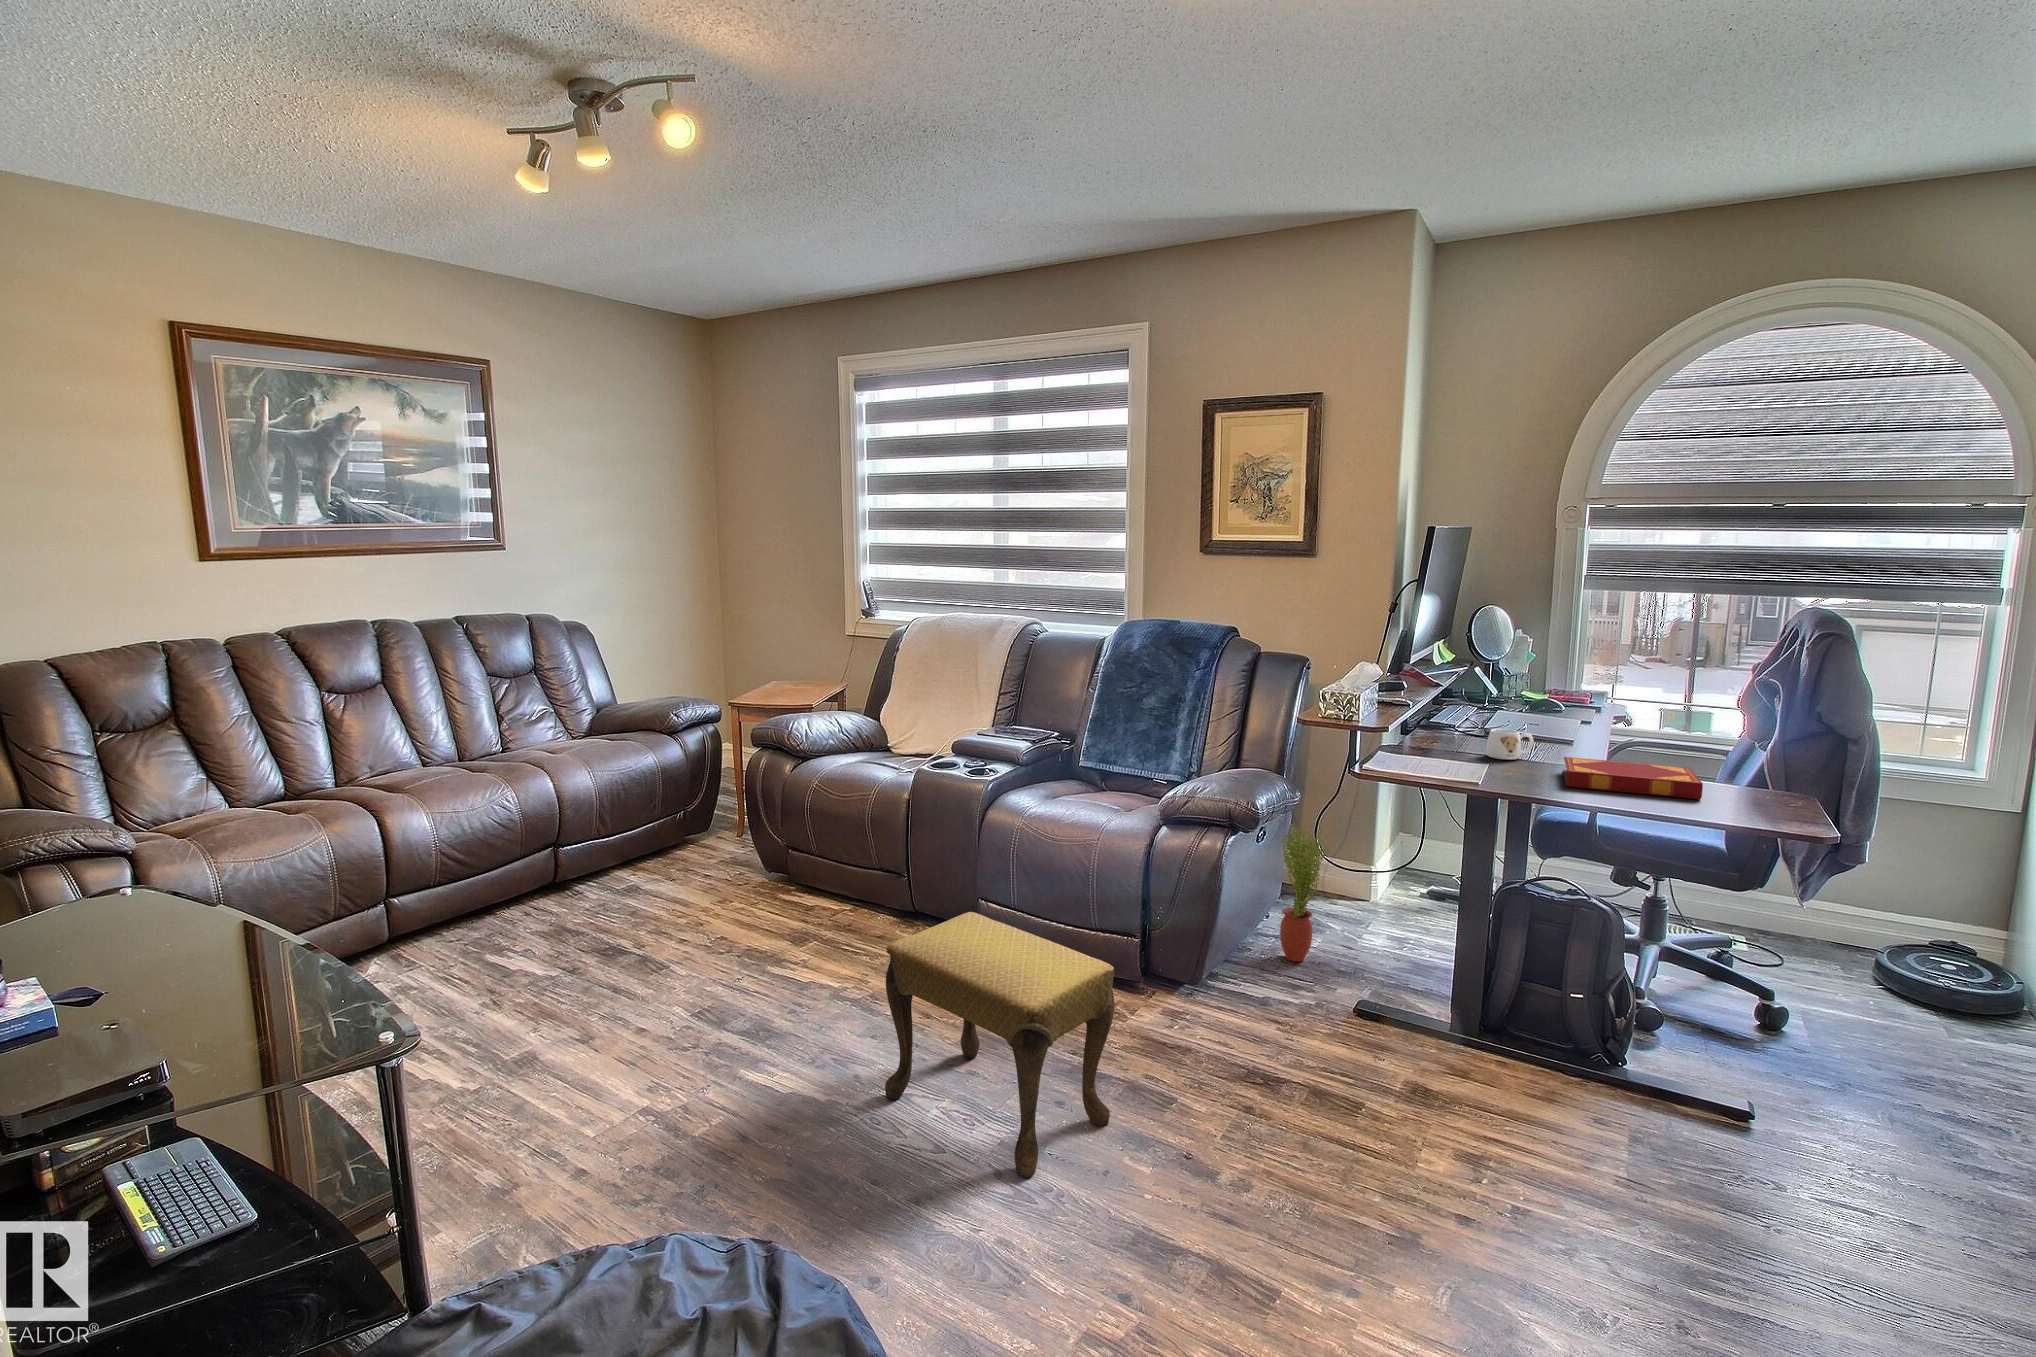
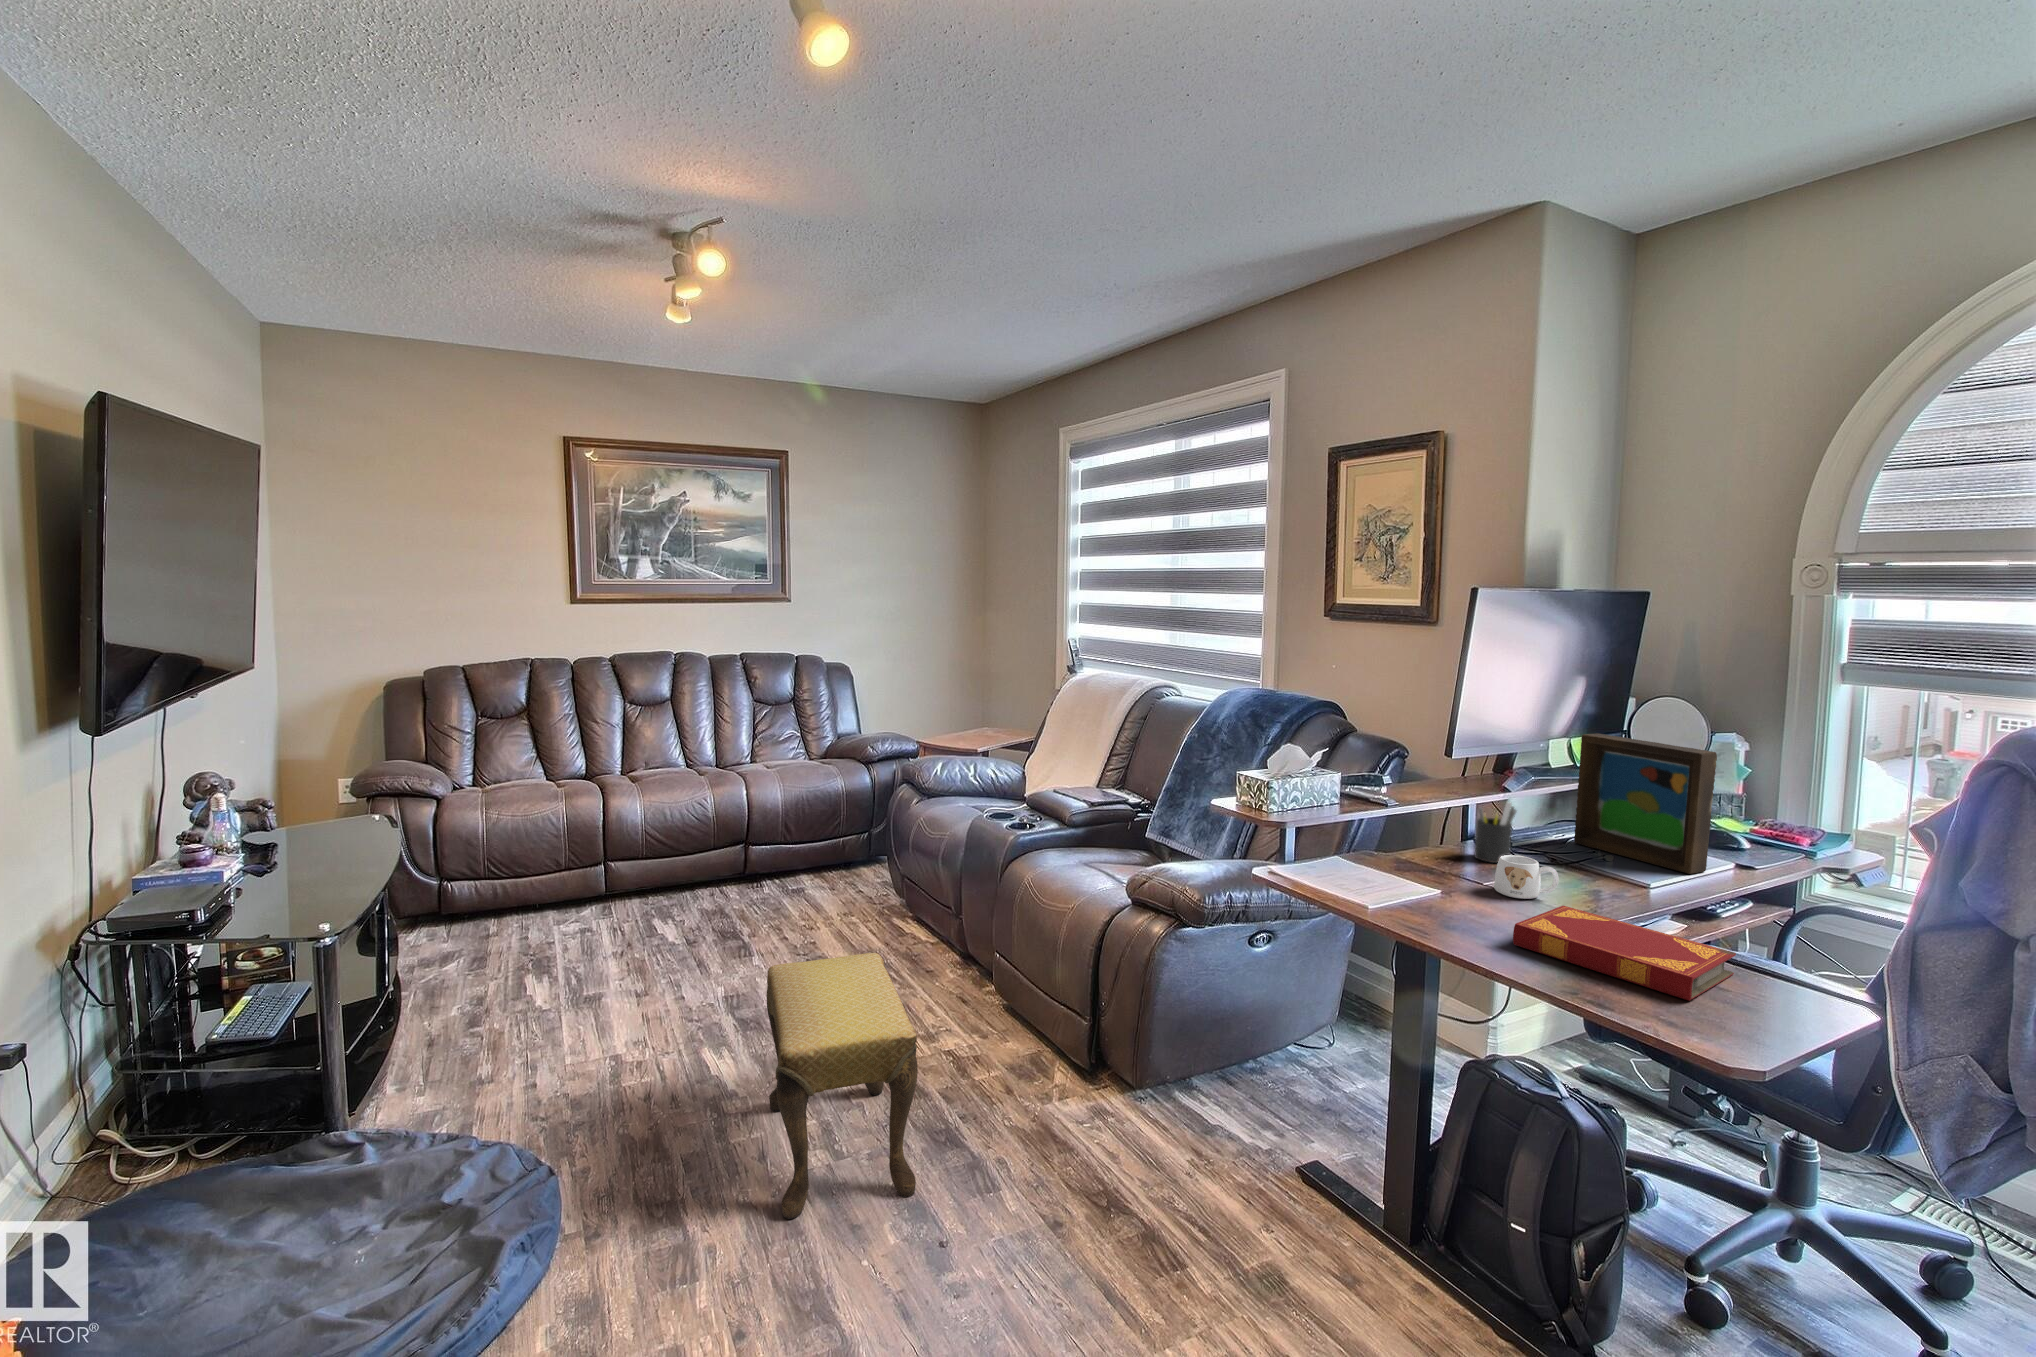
picture frame: none [1466,636,1571,731] -> present [1574,733,1717,874]
pen holder: none [1431,692,1465,741] -> present [1475,802,1517,863]
potted plant: present [1280,822,1329,962] -> none [1283,931,1348,1094]

